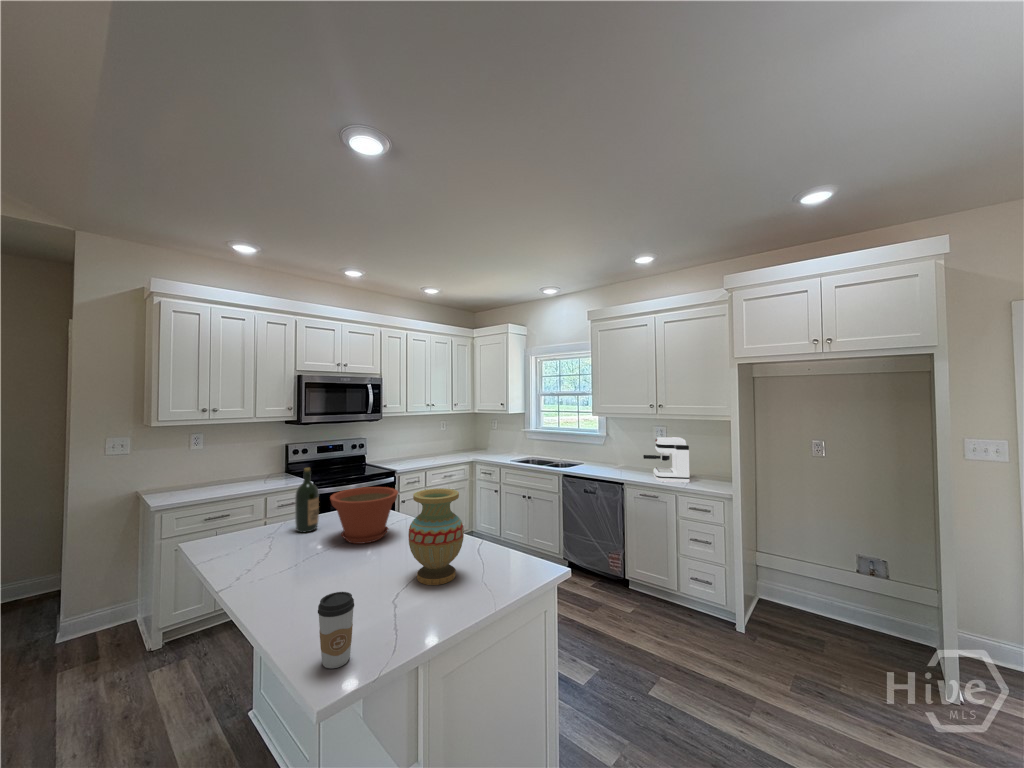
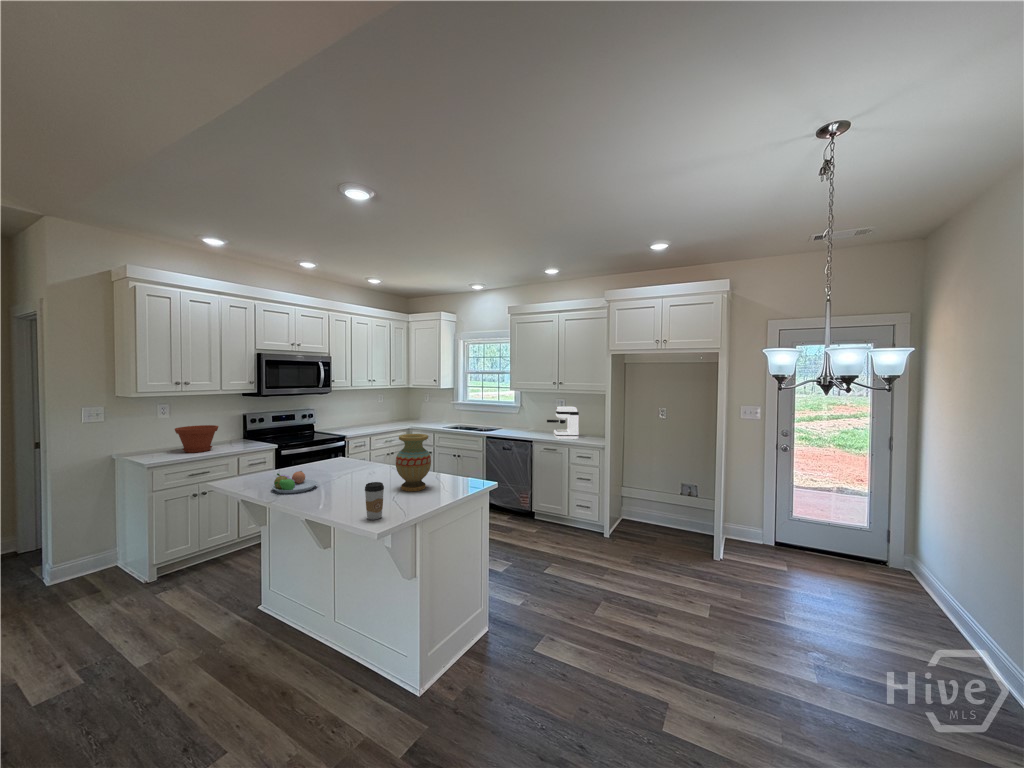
wine bottle: present [295,468,319,533] -> none [295,425,312,472]
plant pot: present [330,487,398,544] -> present [175,425,218,453]
fruit bowl: none [229,539,303,579] -> present [272,471,318,493]

